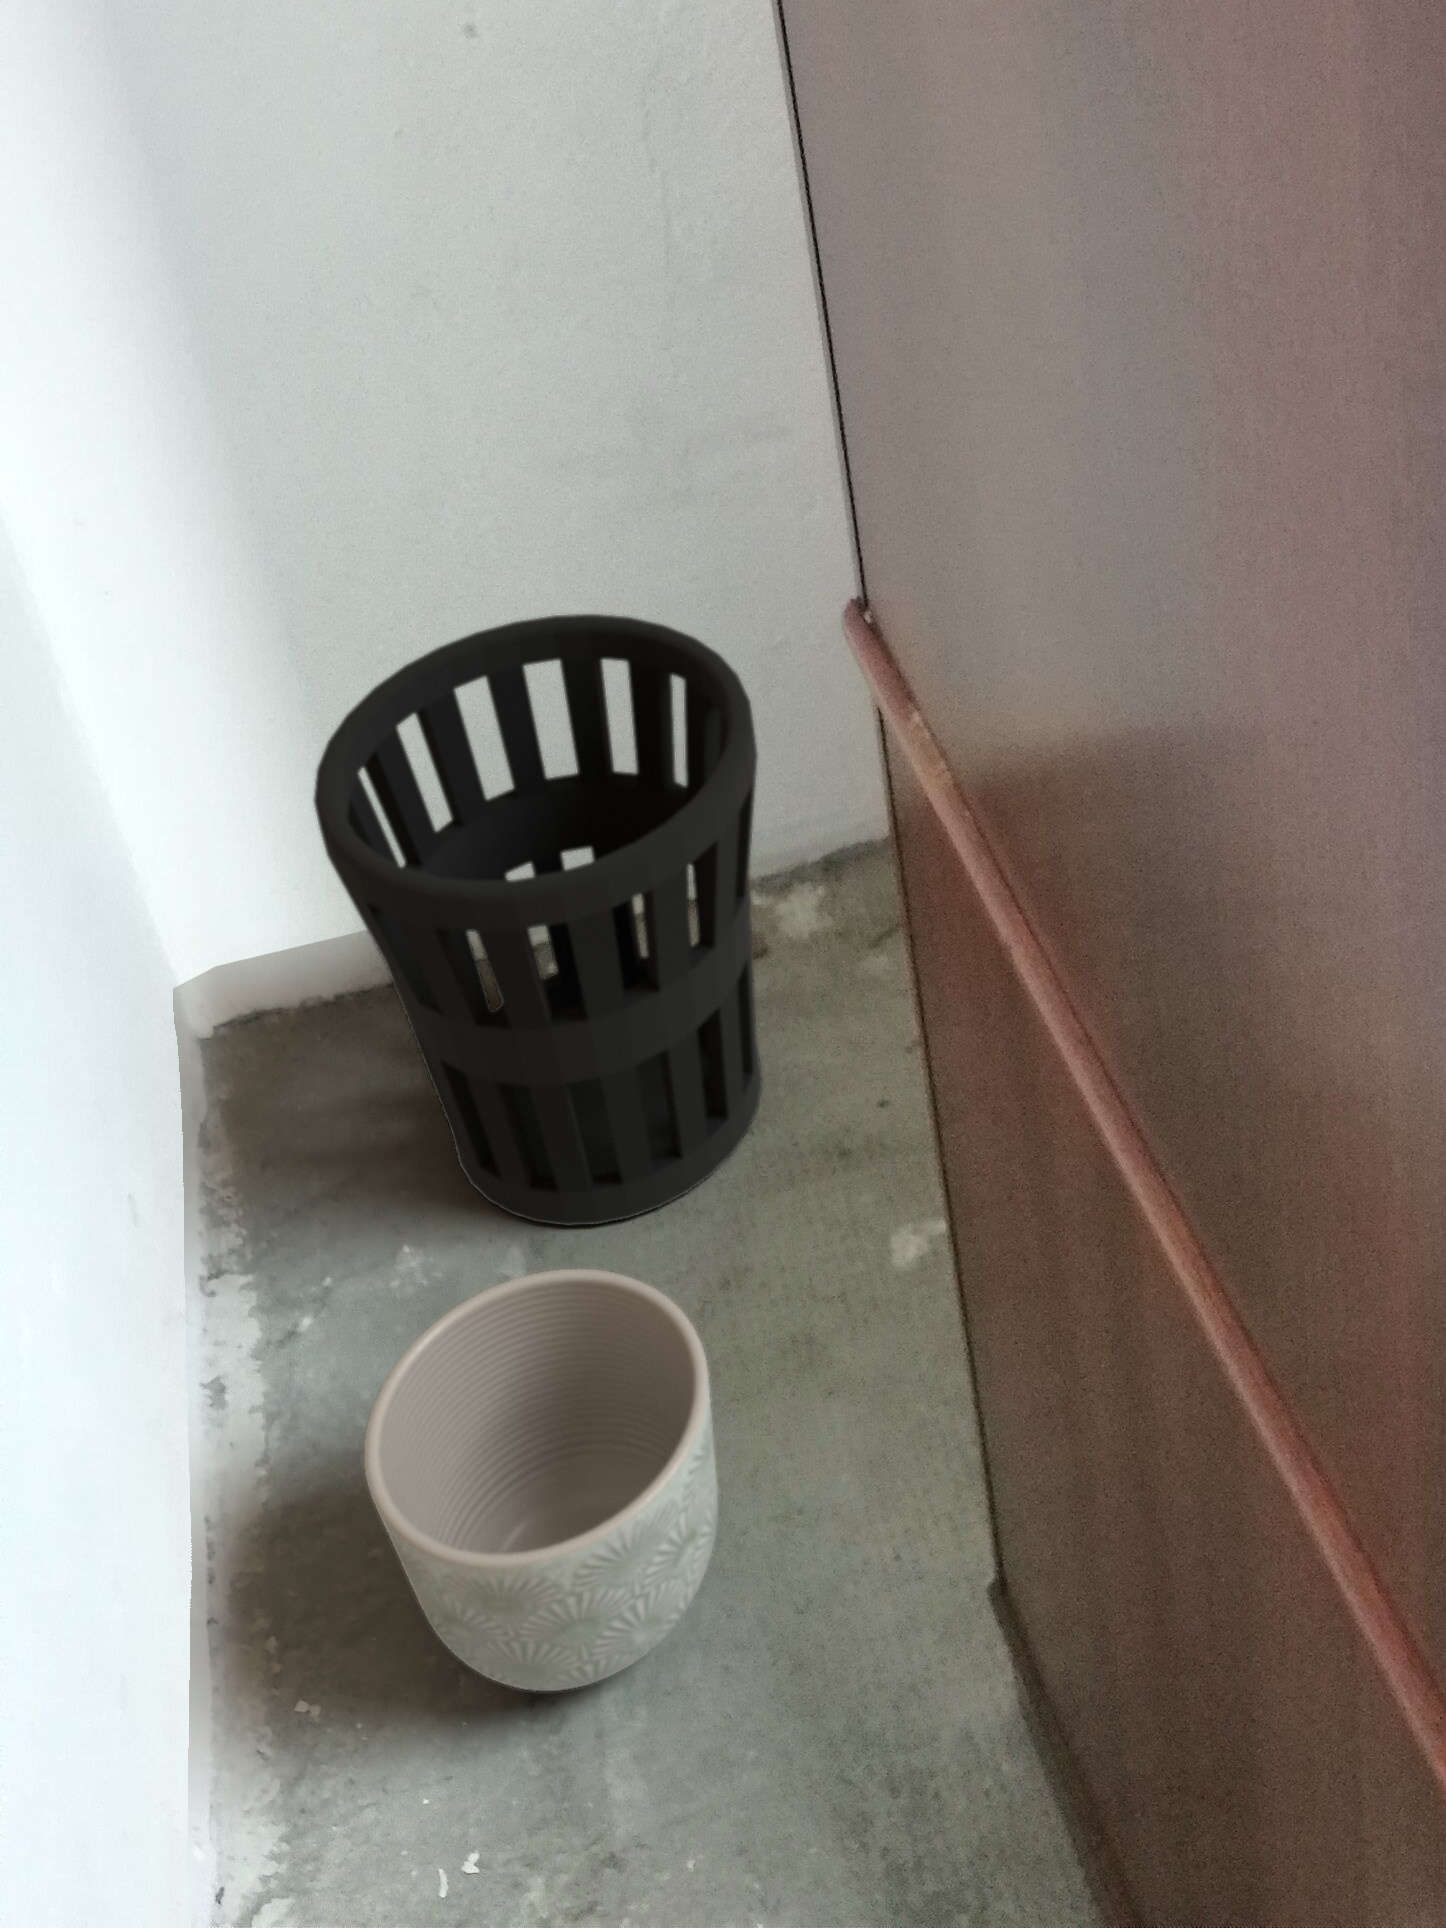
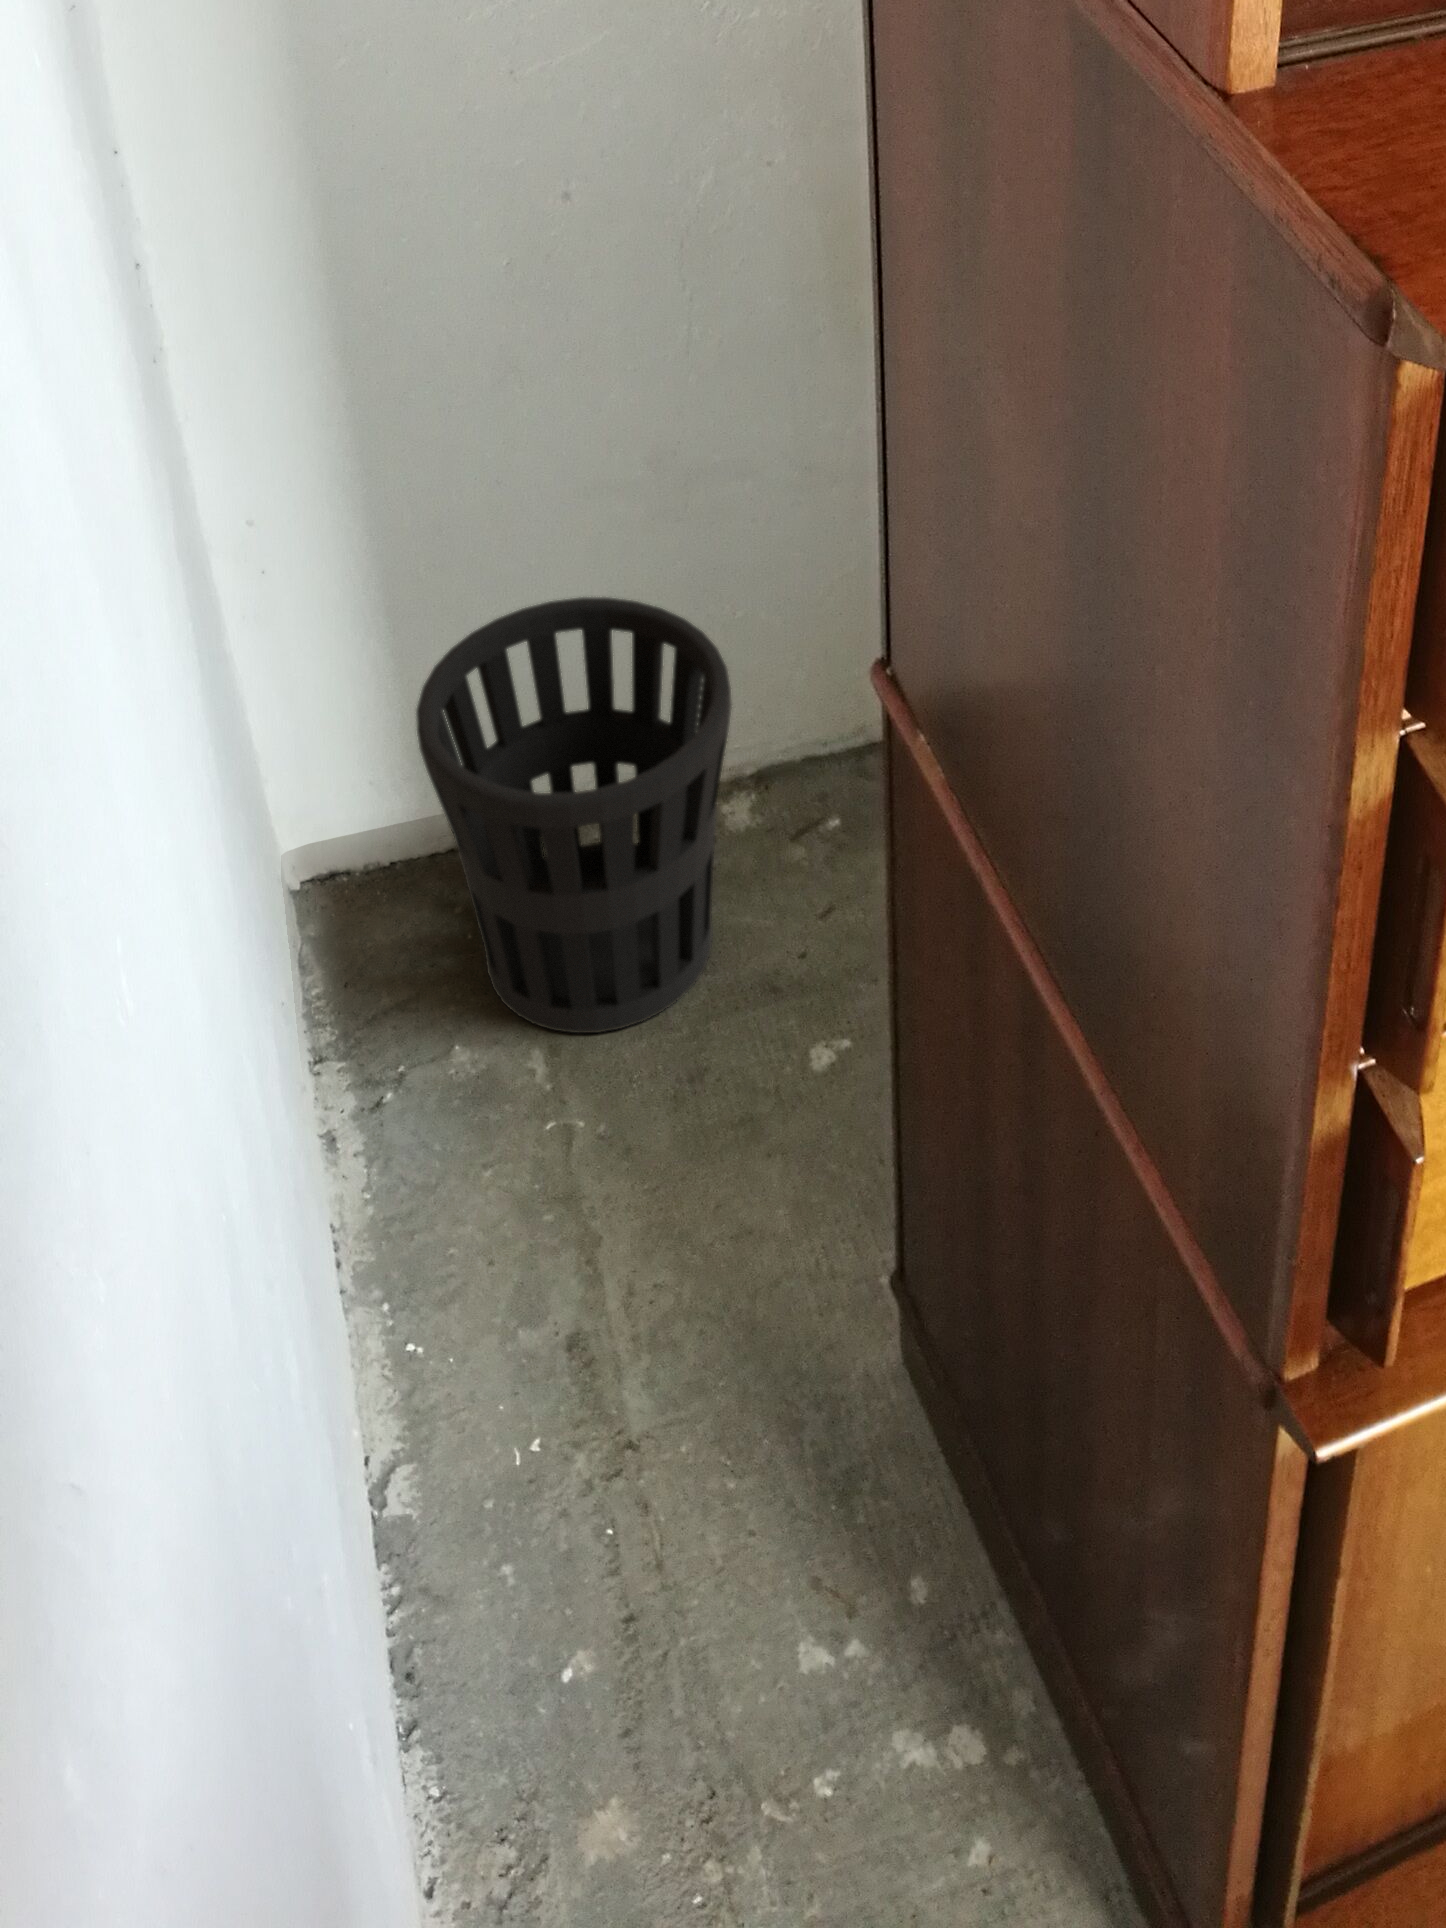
planter: present [364,1269,718,1691] -> none [468,1059,701,1337]

